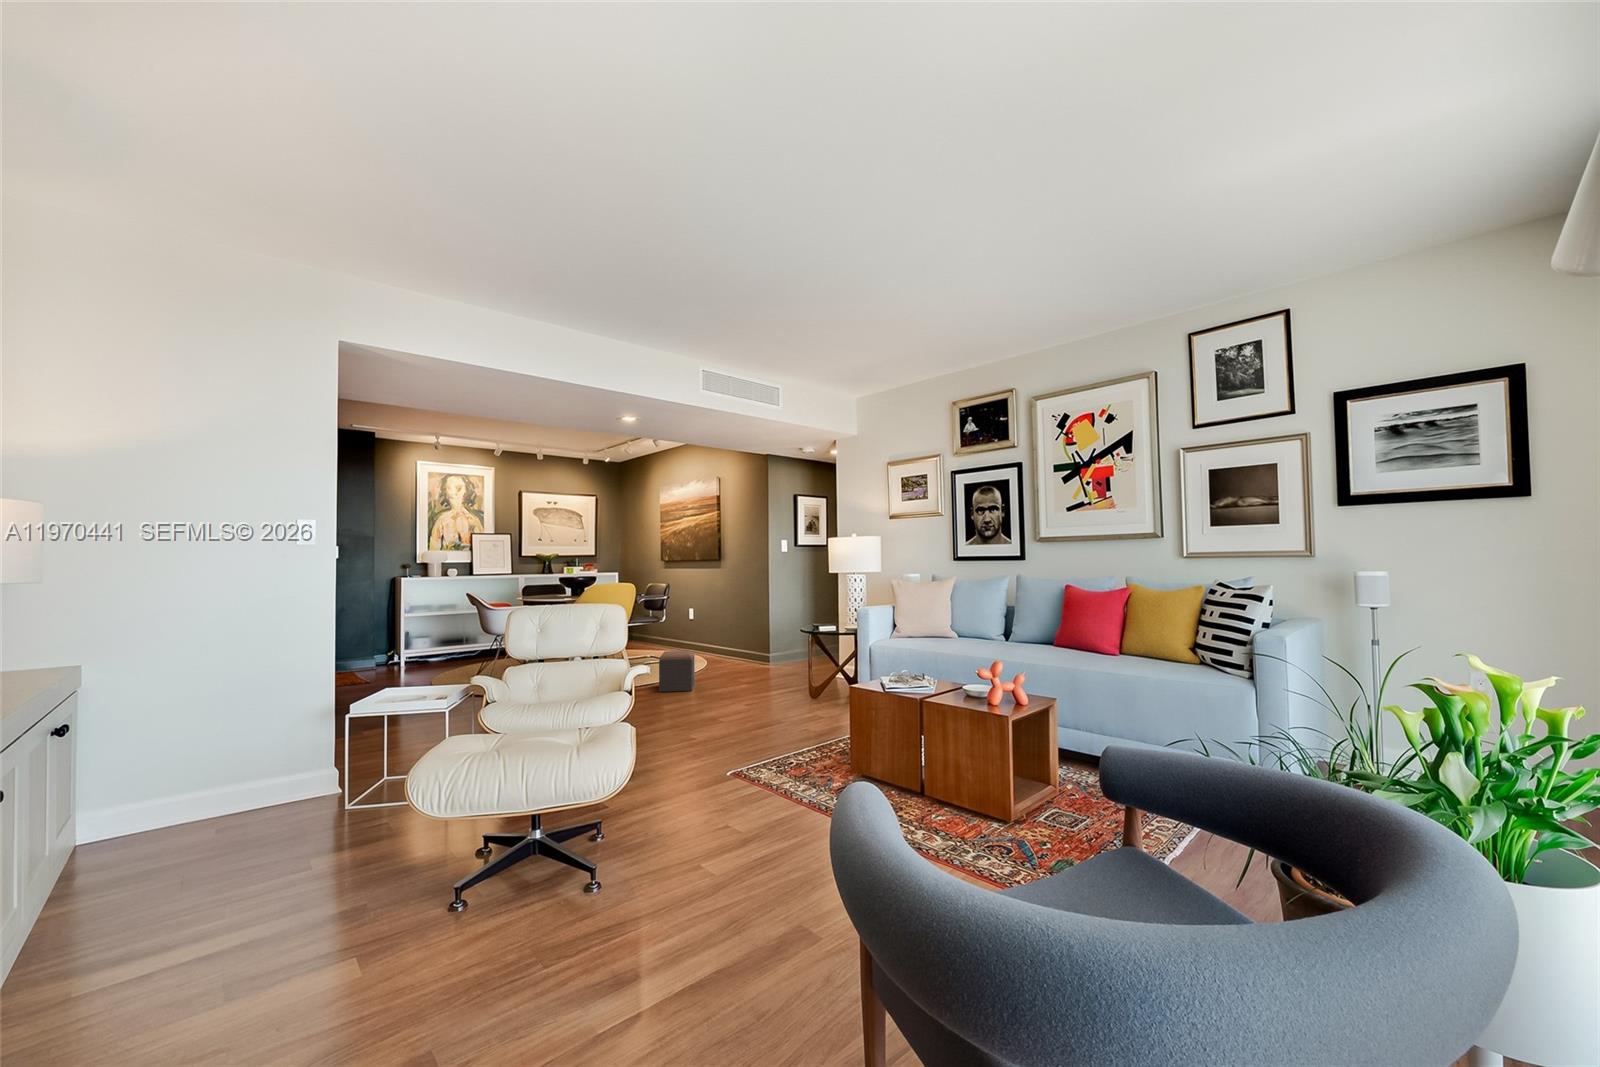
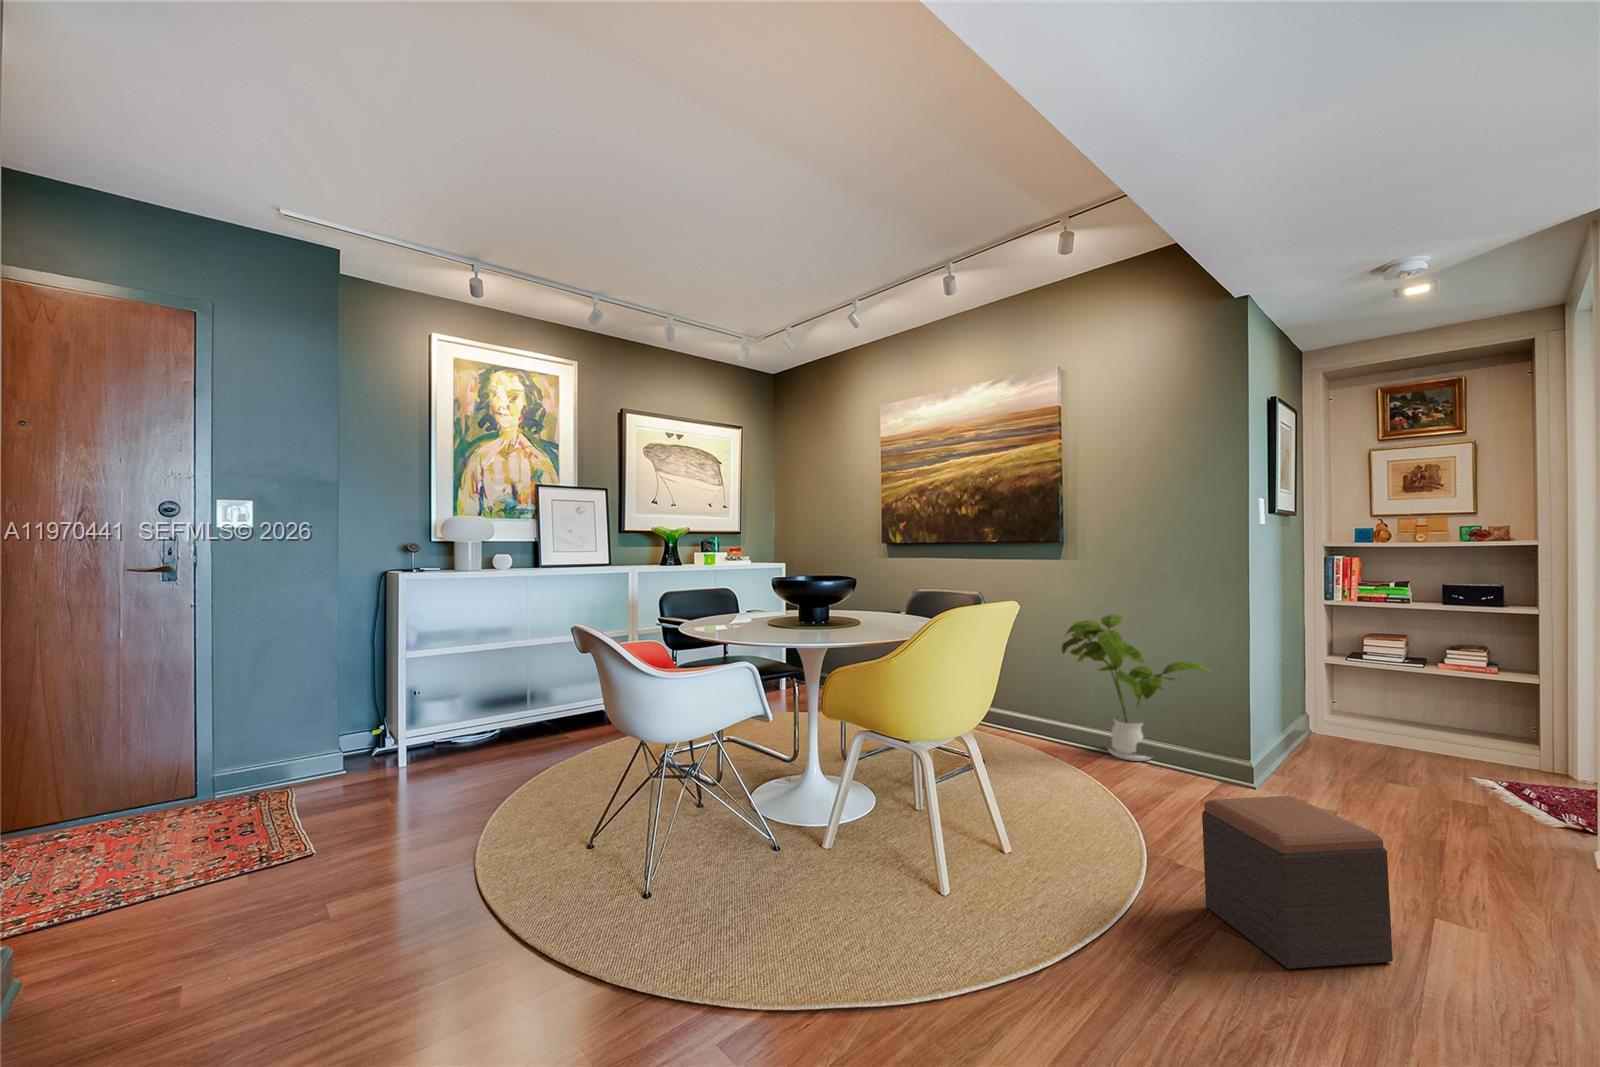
house plant: none [699,598,757,662] -> present [1061,614,1211,761]

